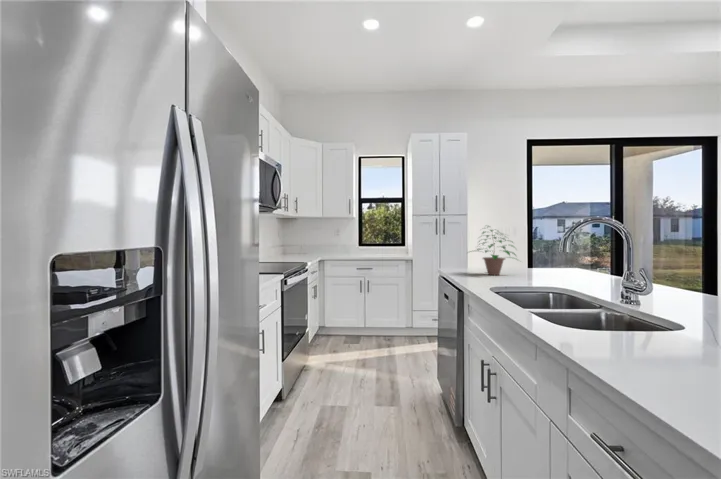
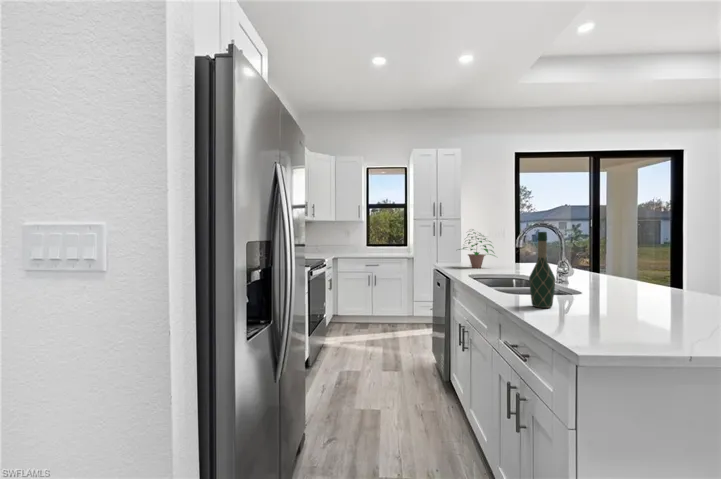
wine bottle: none [628,222,682,362] -> present [529,232,556,308]

